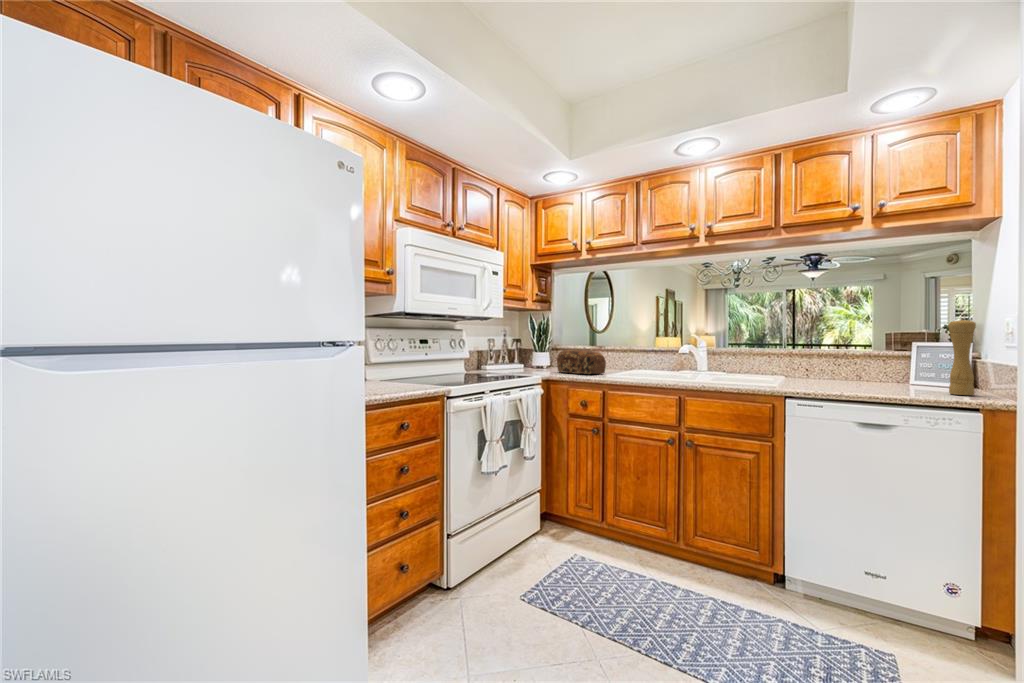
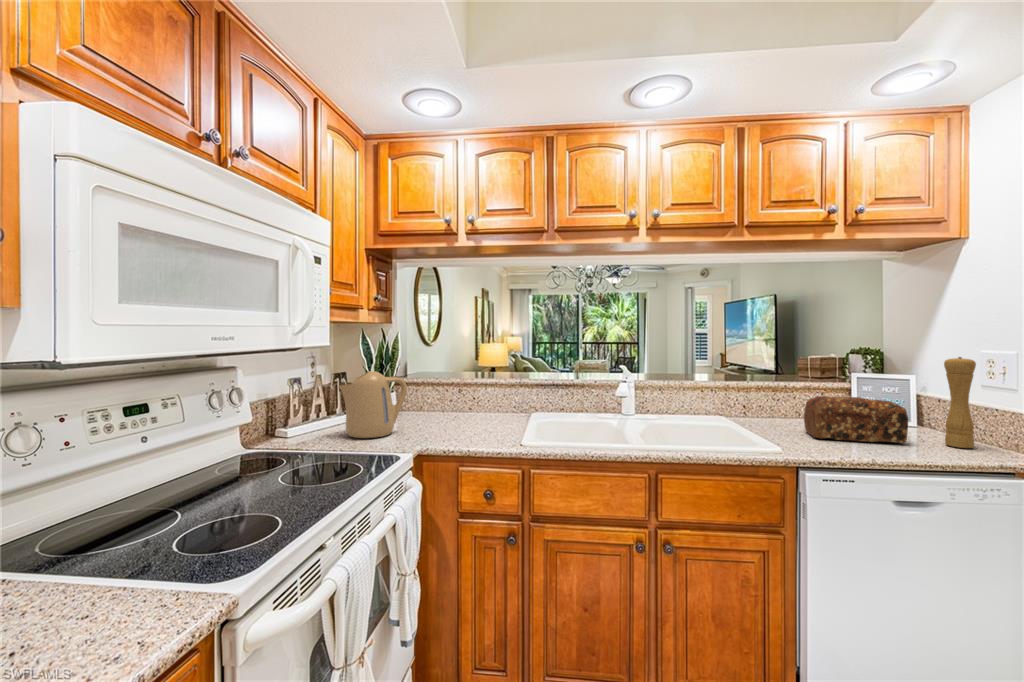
kettle: none [511,335,548,372] -> present [339,371,407,438]
bread loaf: present [557,350,606,374] -> present [804,396,908,443]

